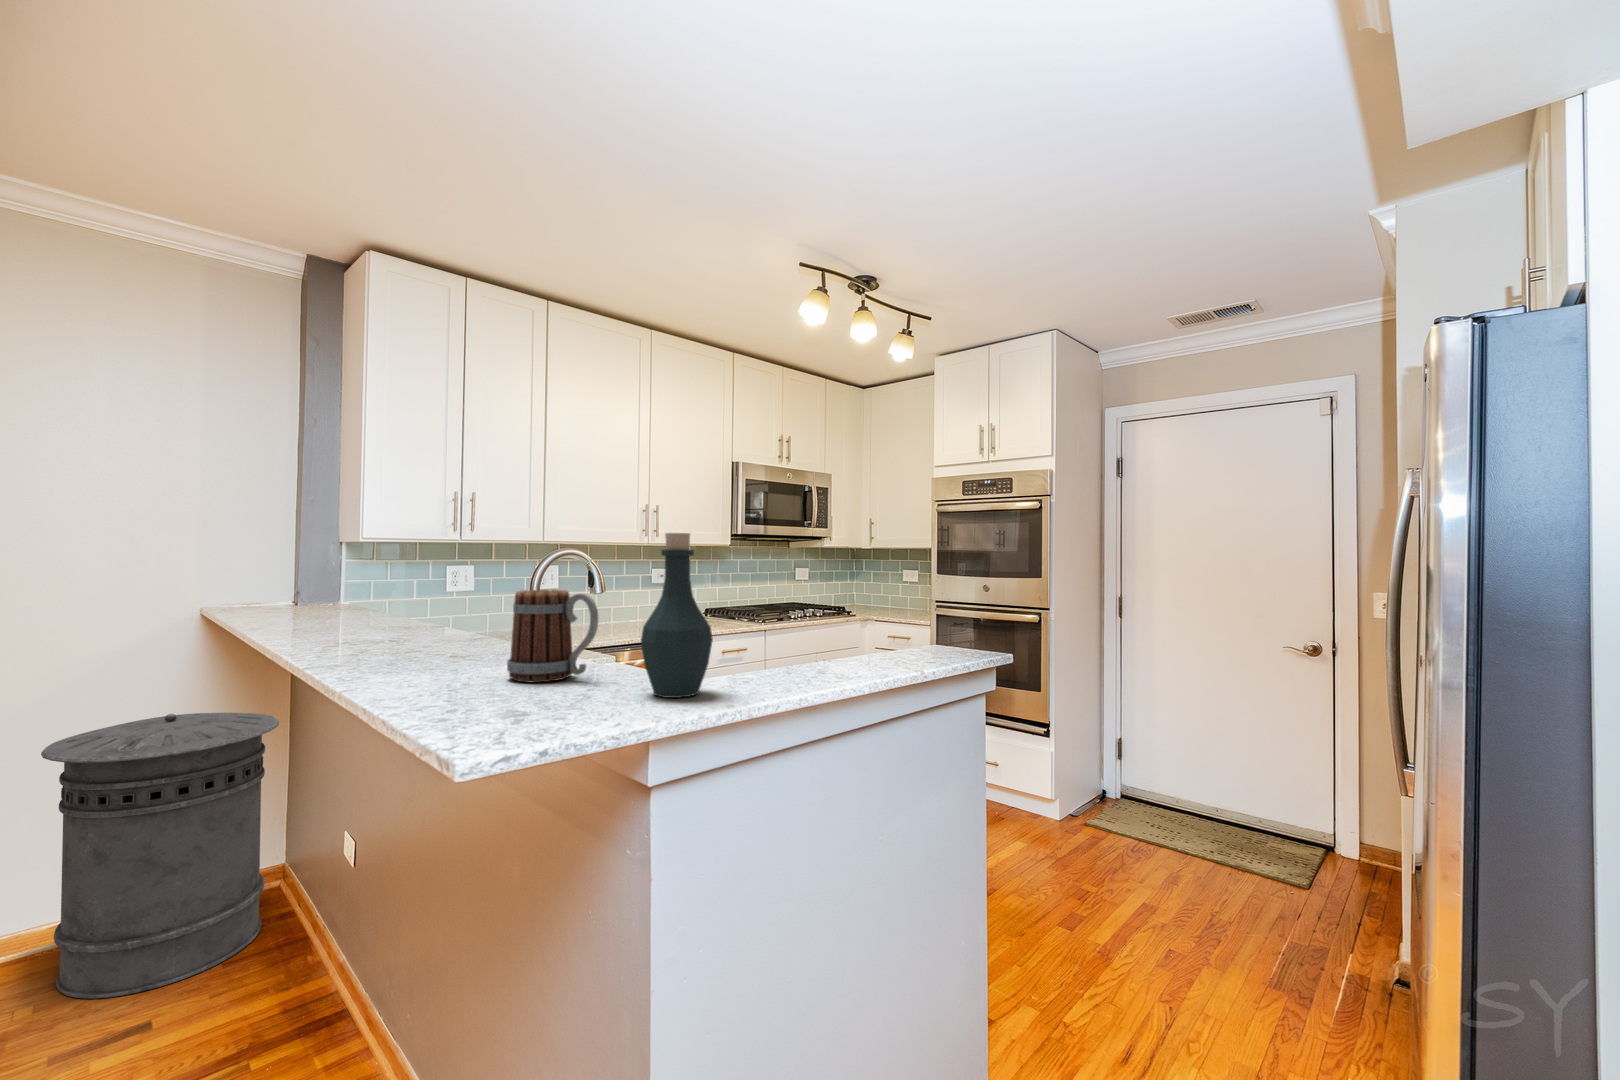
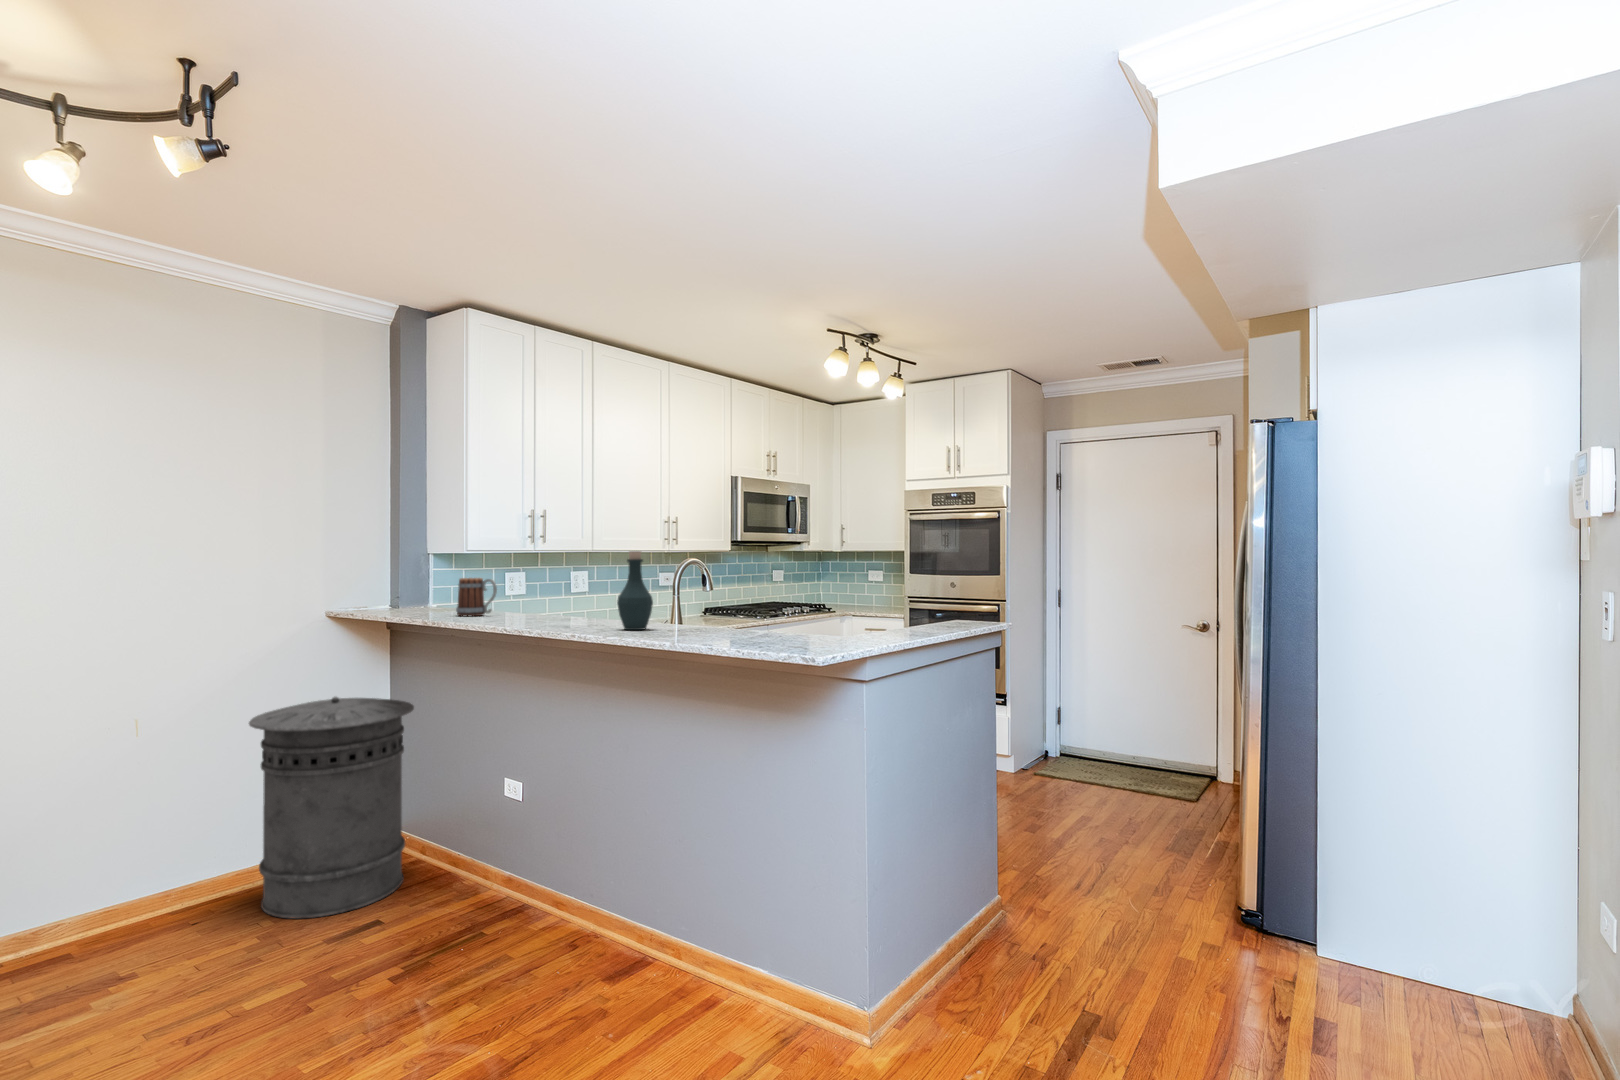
bottle: present [641,533,713,698] -> present [617,551,653,630]
mug: present [507,590,599,682] -> present [456,578,497,616]

